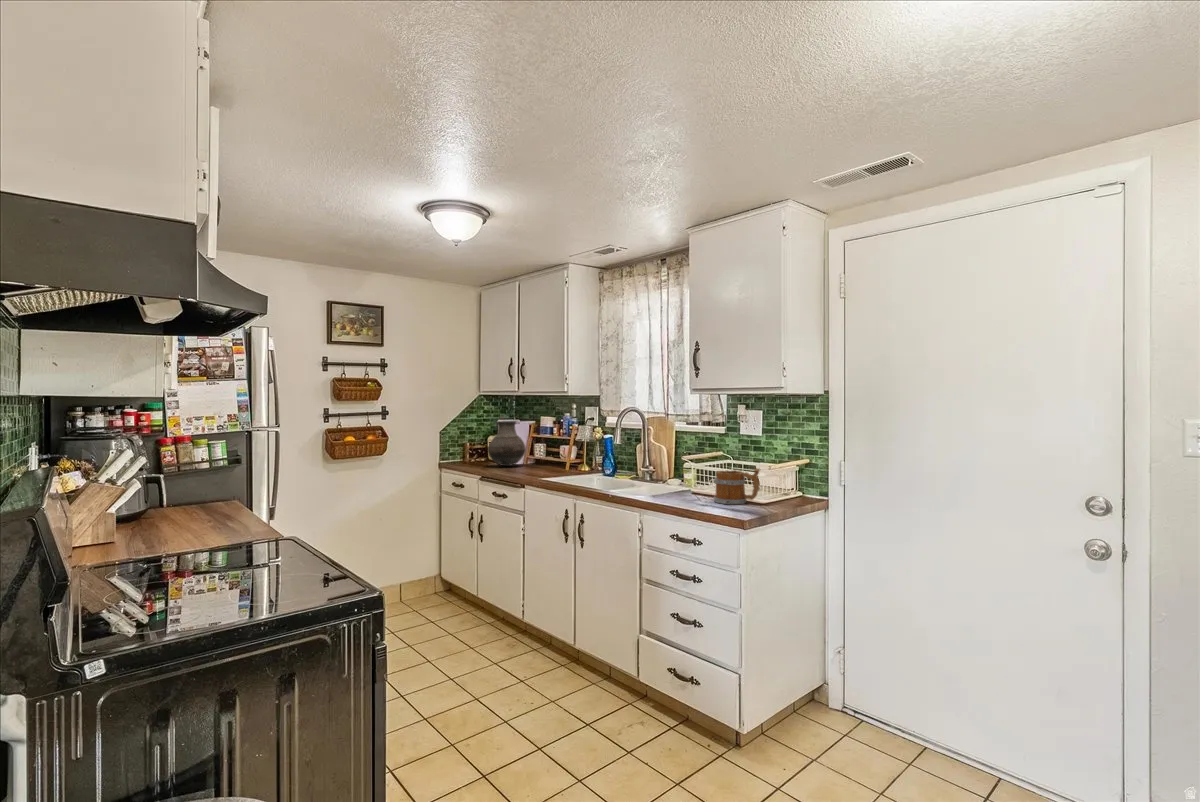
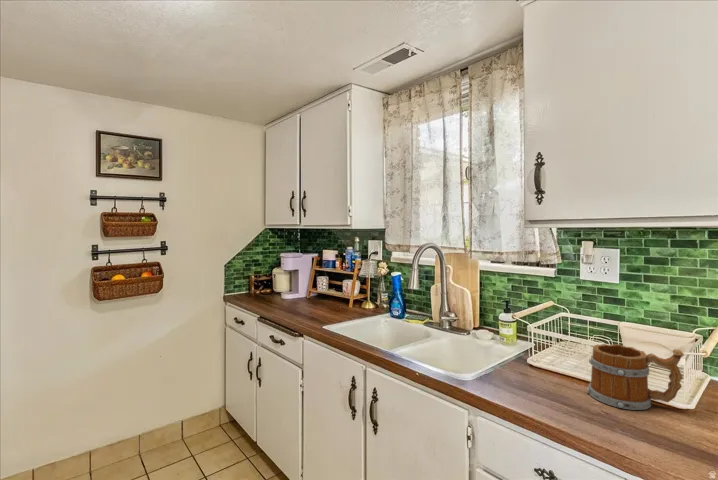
vase: present [488,421,526,466] -> none [270,255,308,301]

